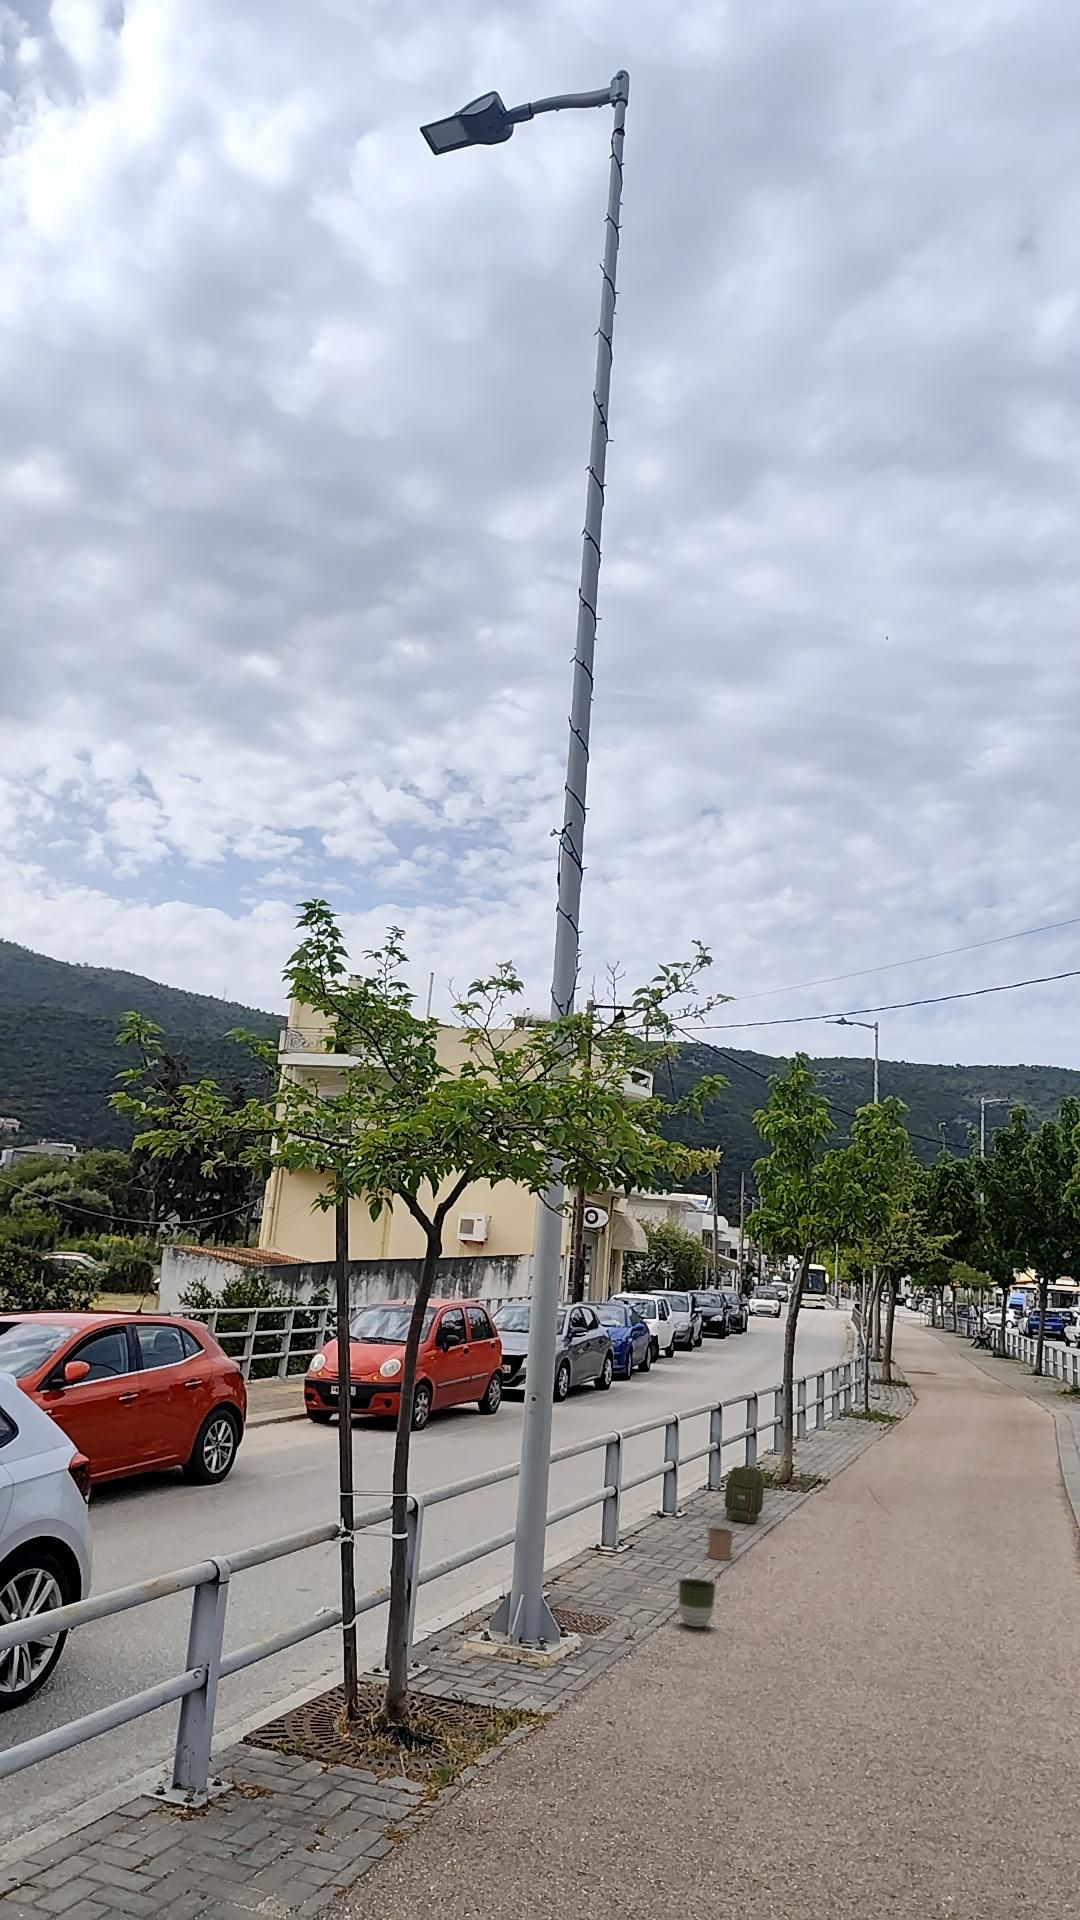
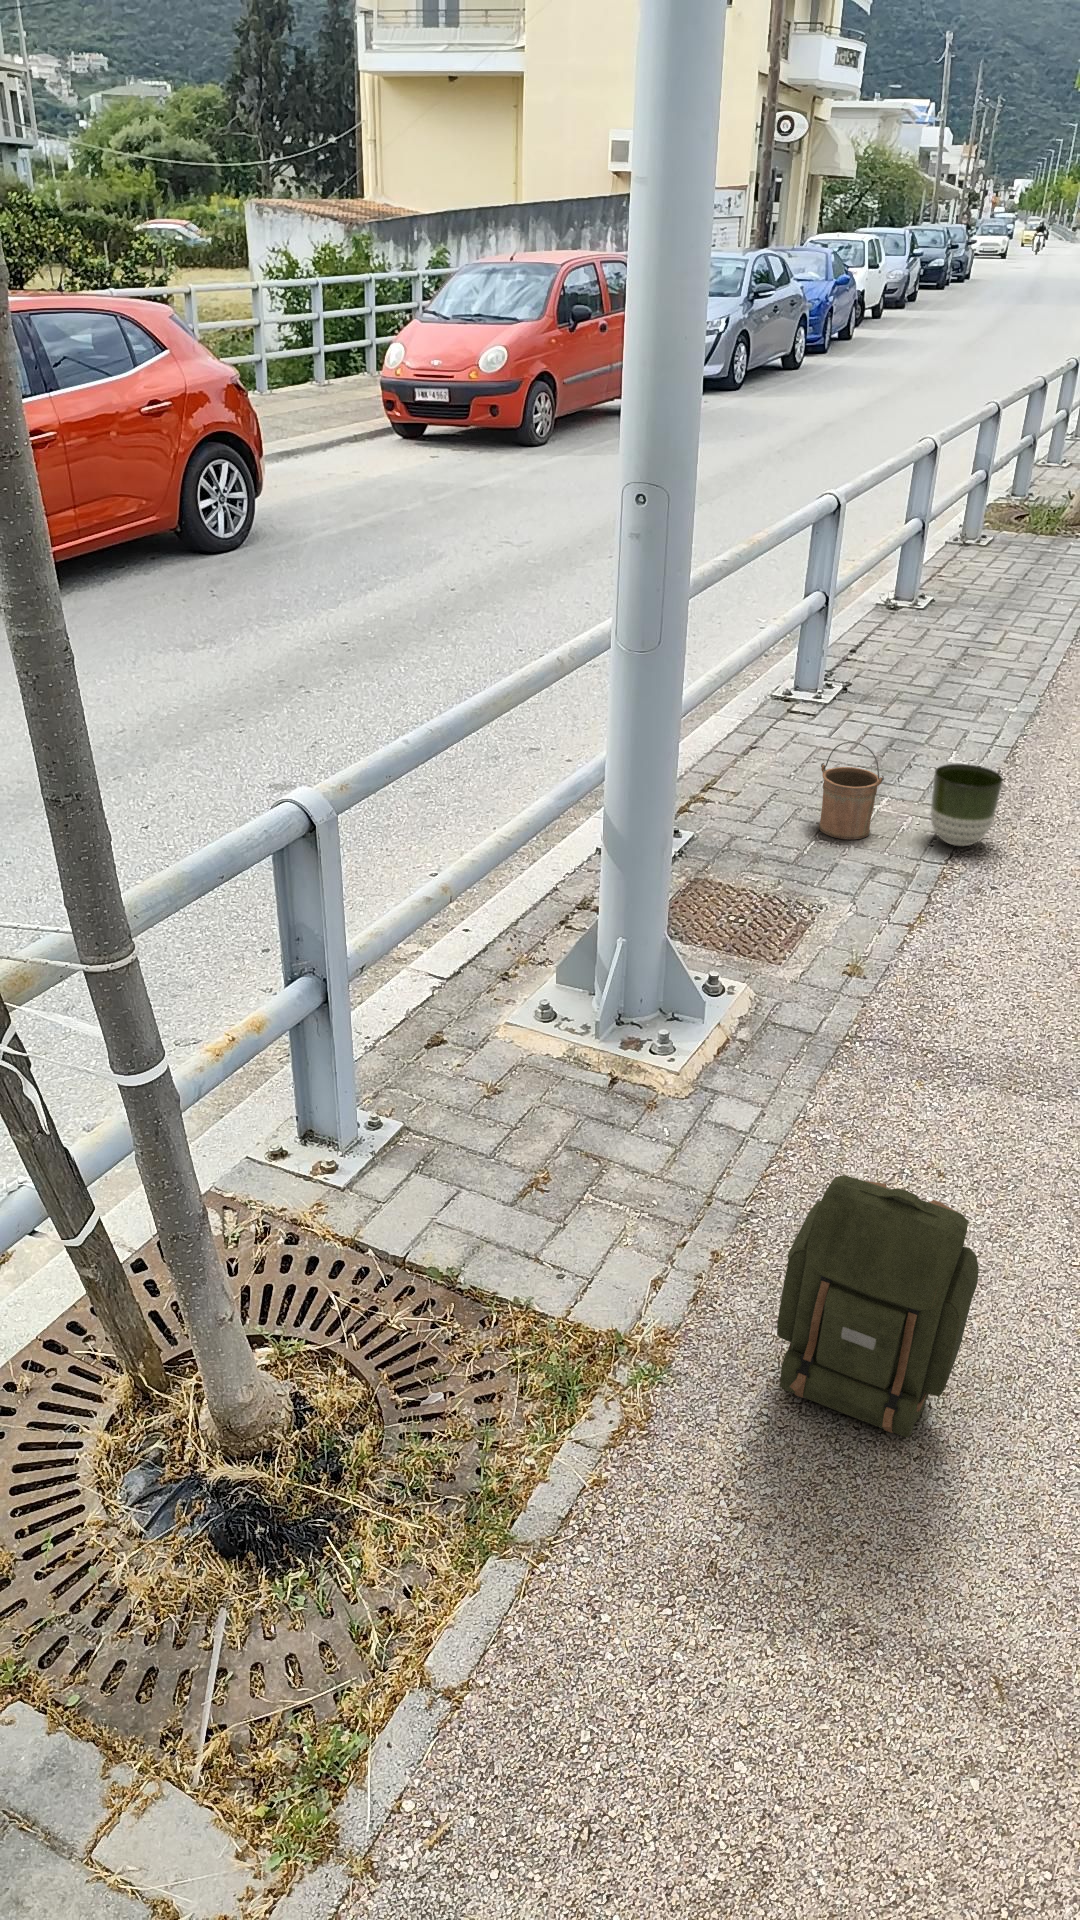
backpack: present [725,1467,764,1523] -> present [777,1175,979,1438]
bucket: present [707,1513,734,1560] -> present [819,742,884,840]

